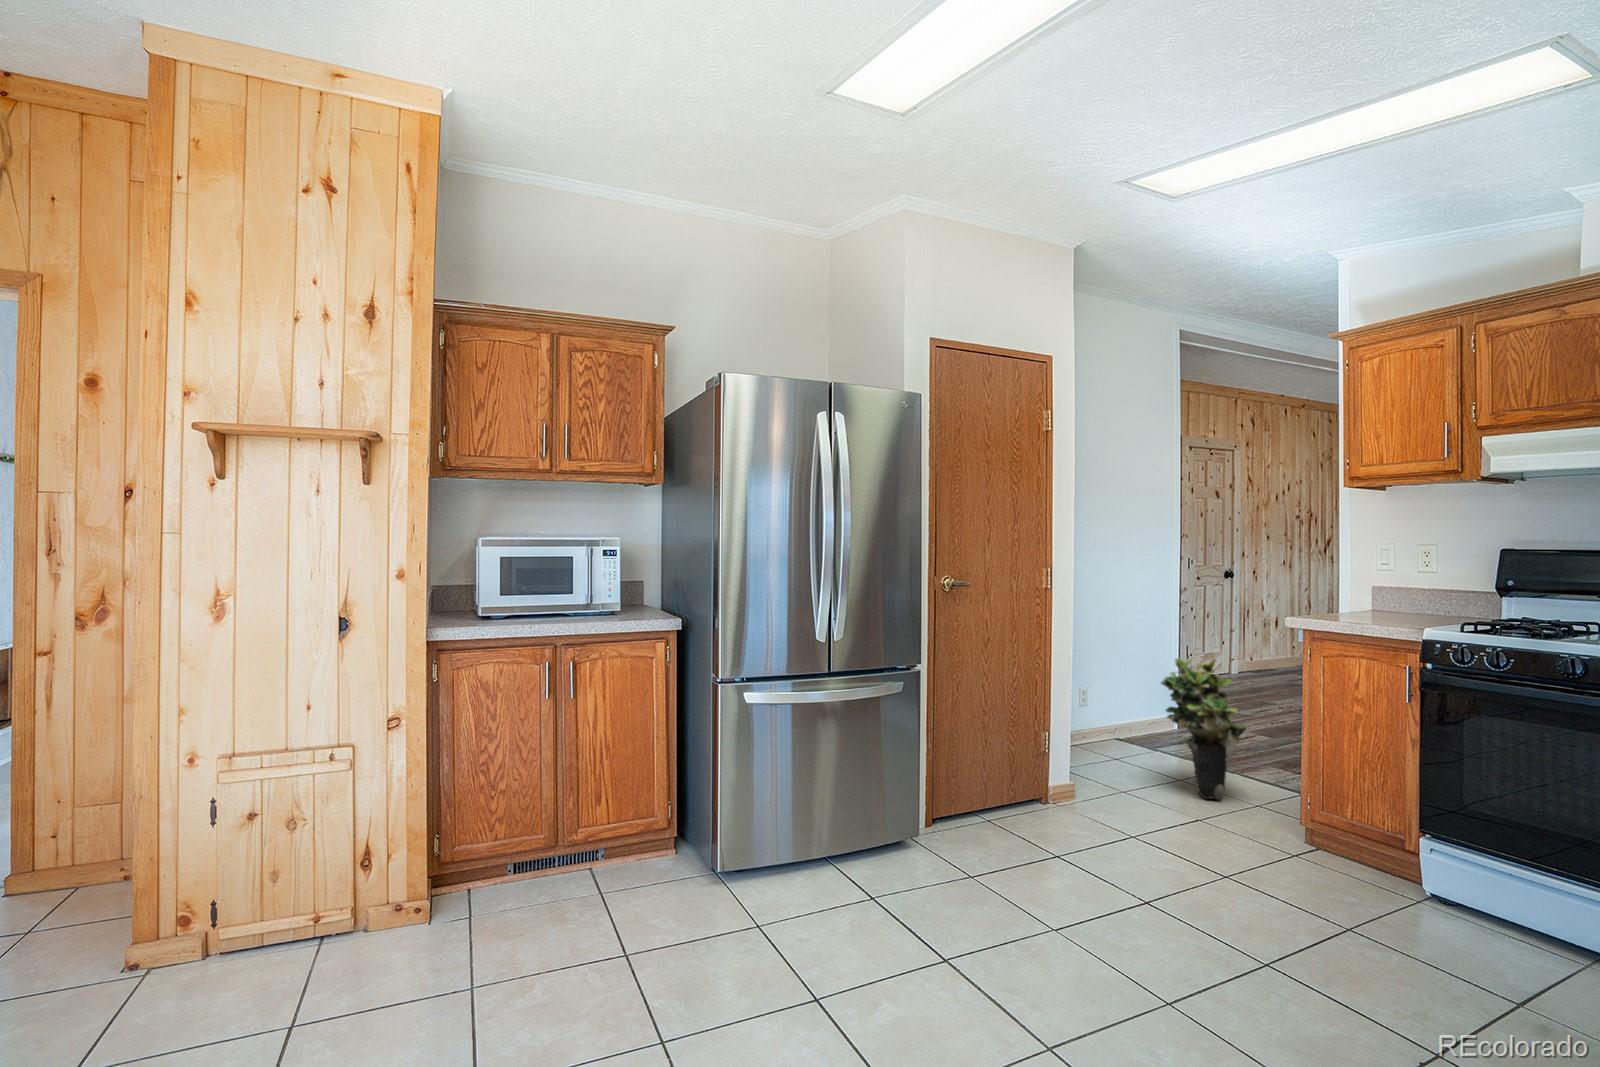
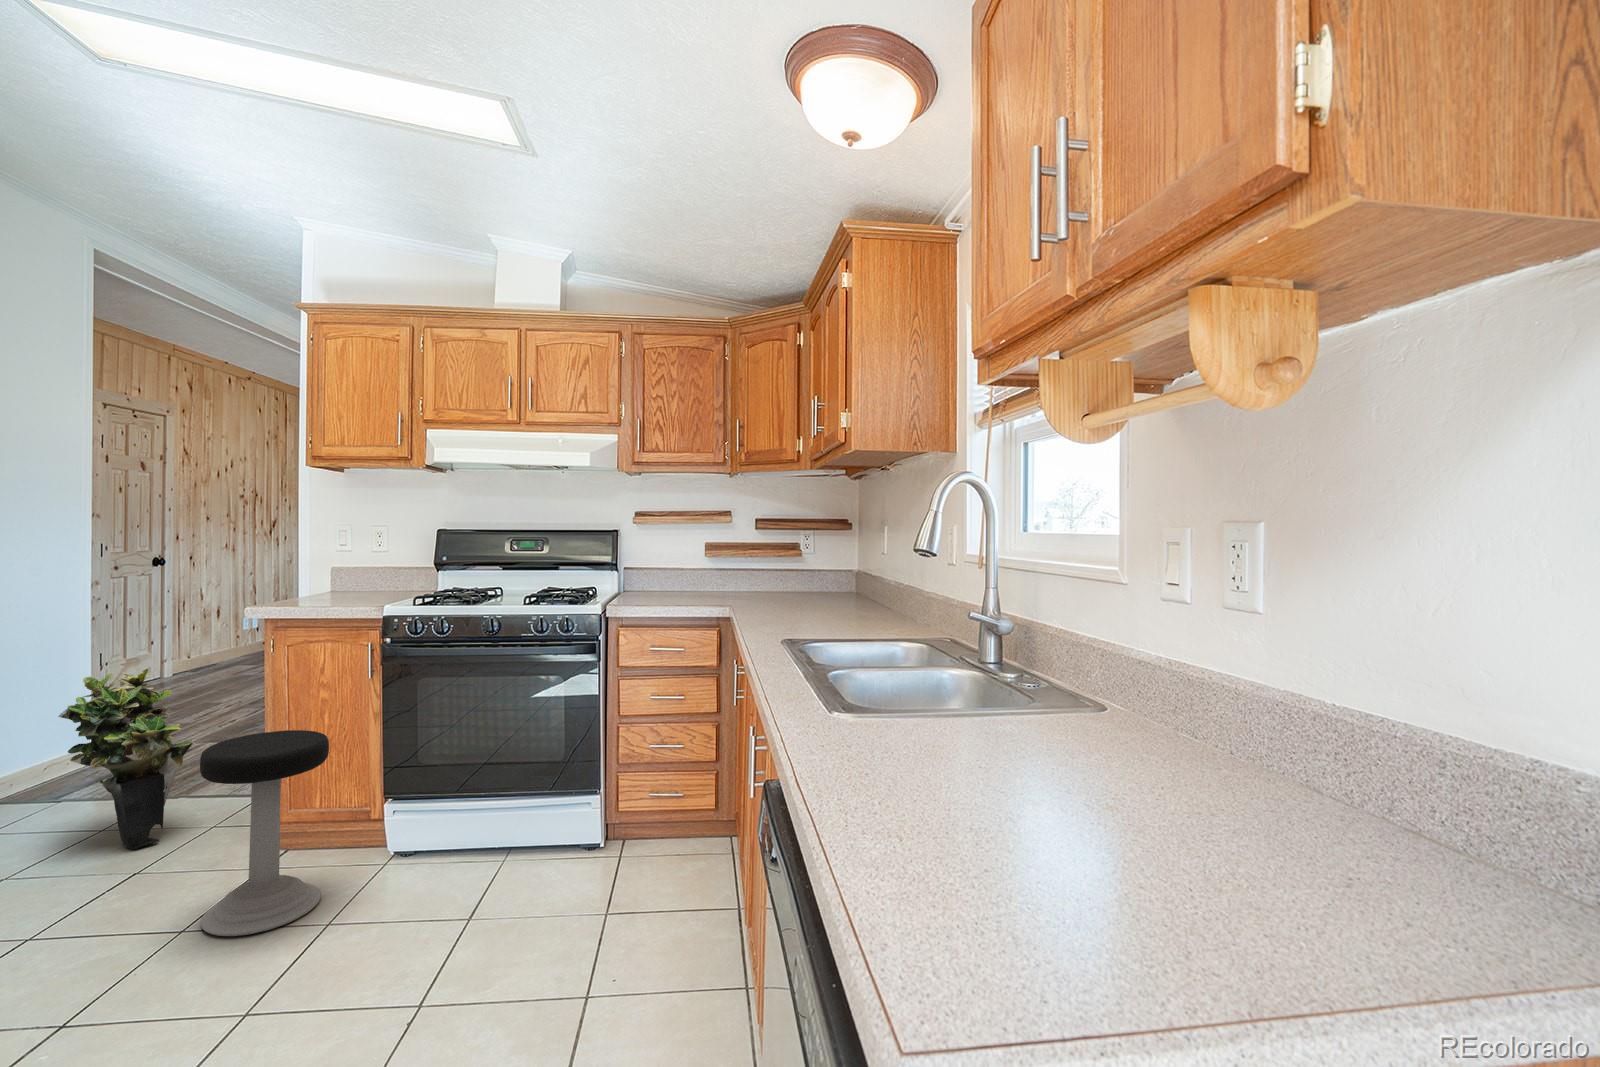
stool: none [1248,727,1359,908] -> present [200,730,329,936]

